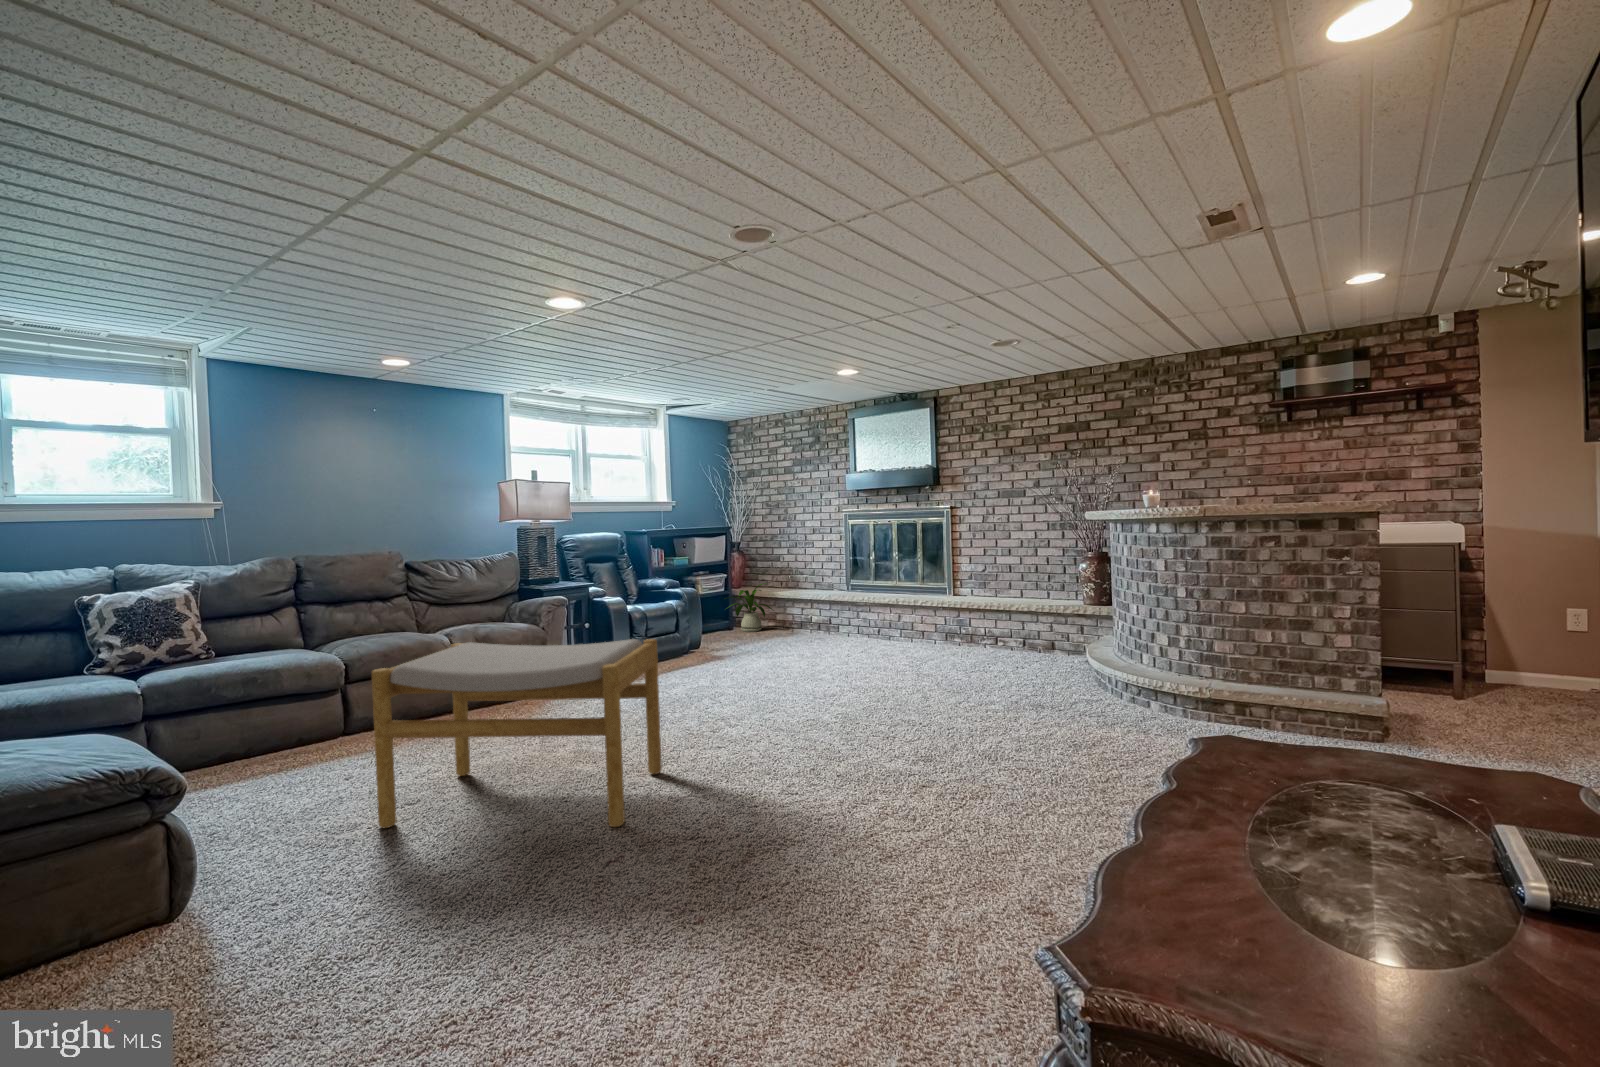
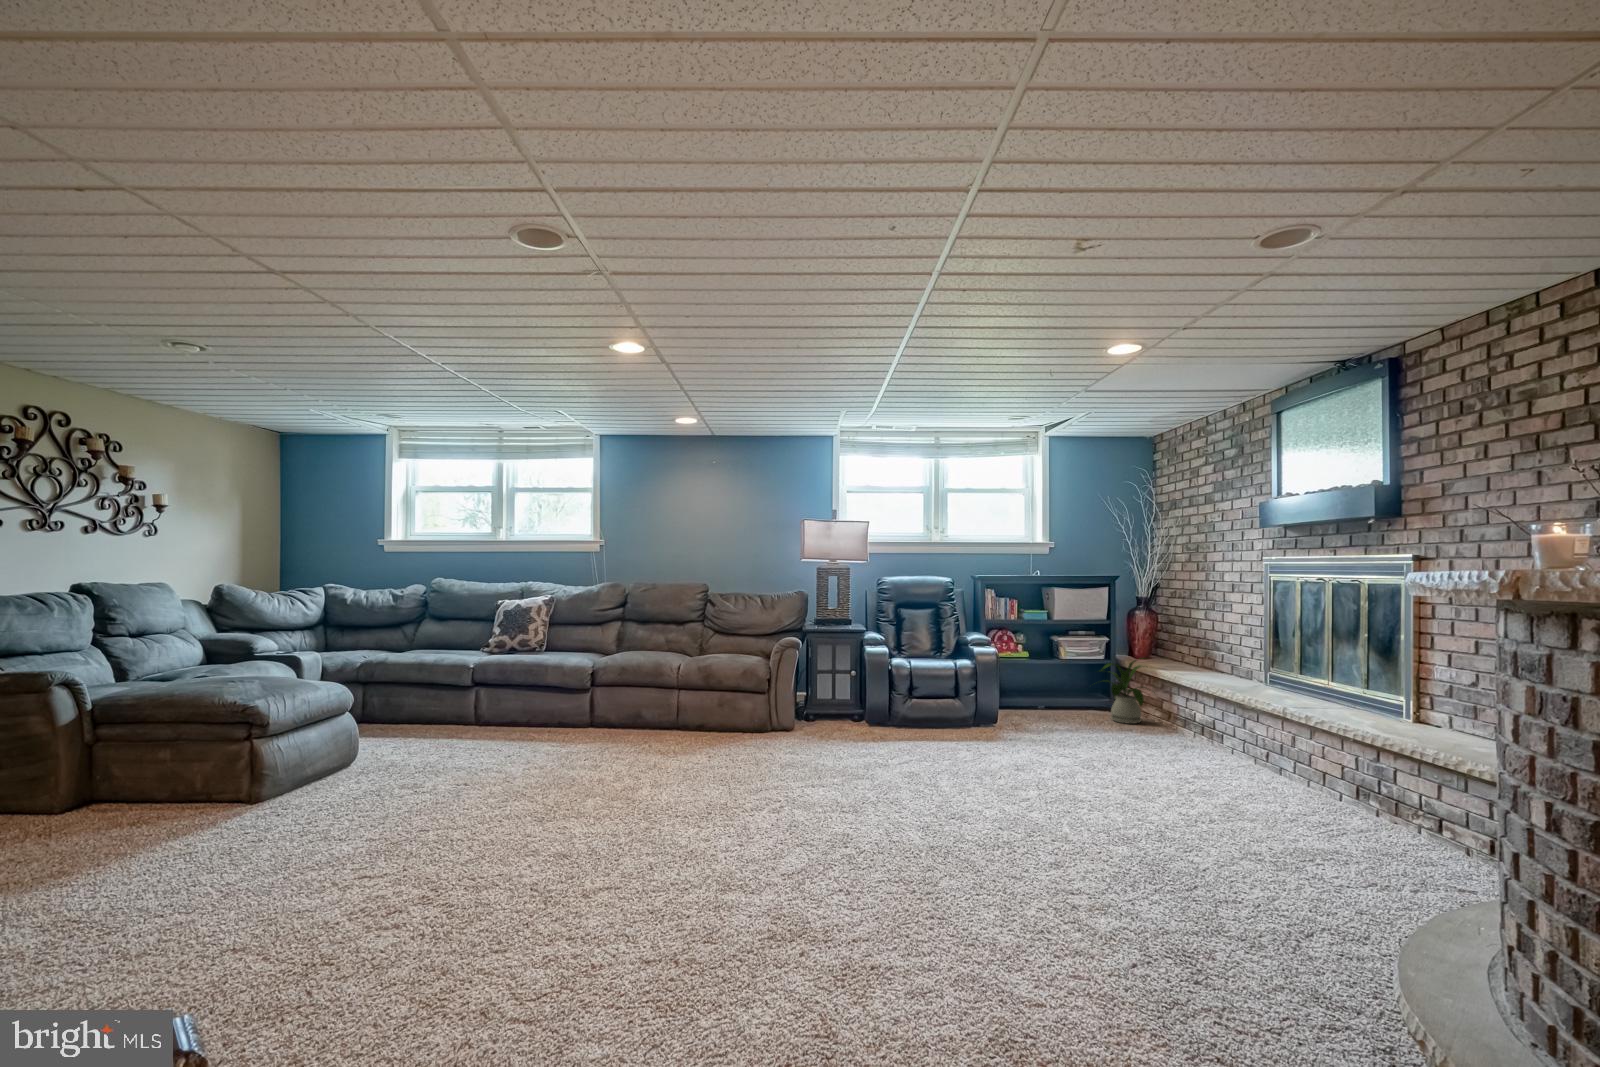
footstool: present [372,639,662,828] -> none [412,659,600,850]

